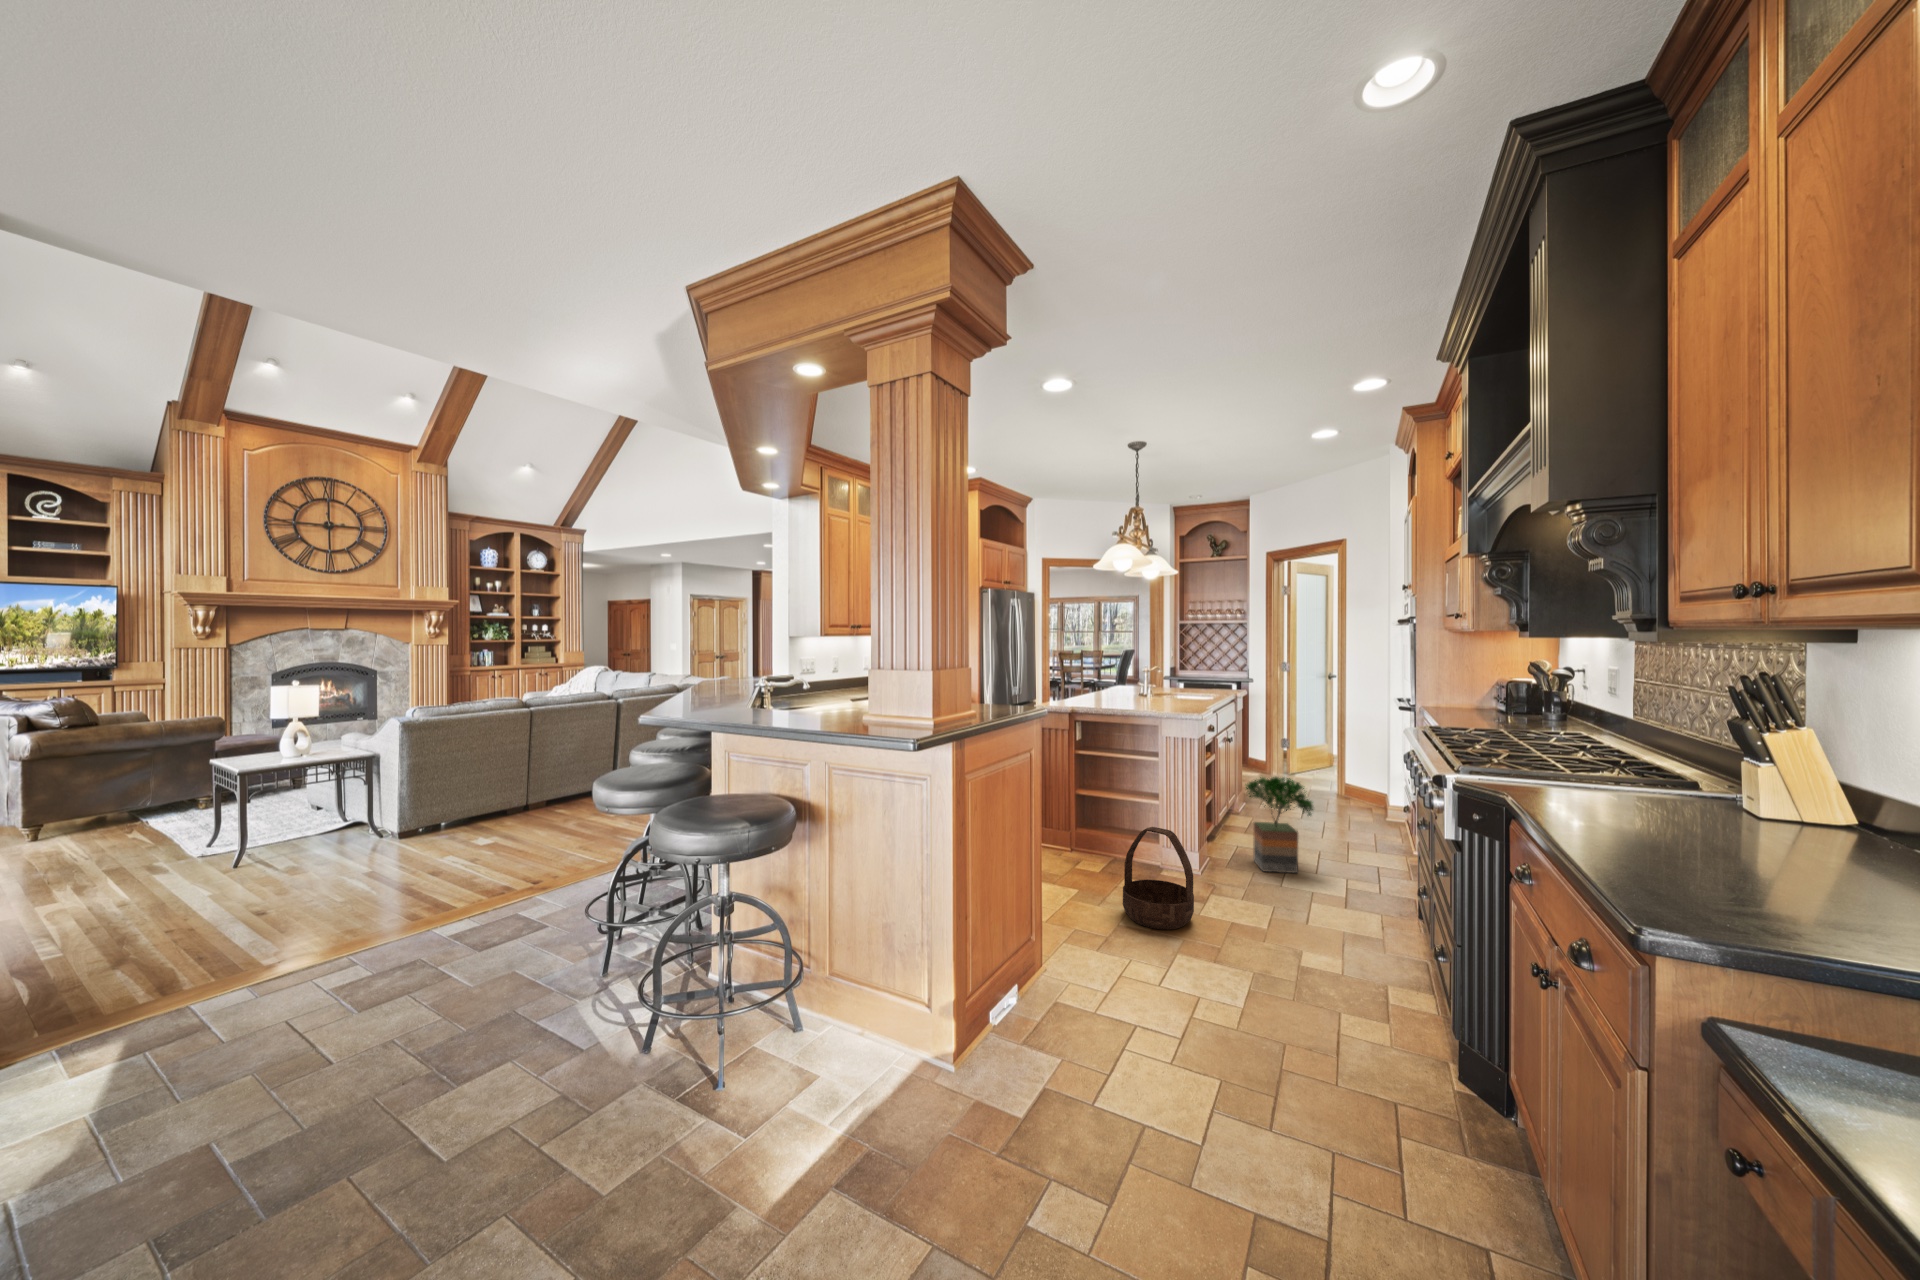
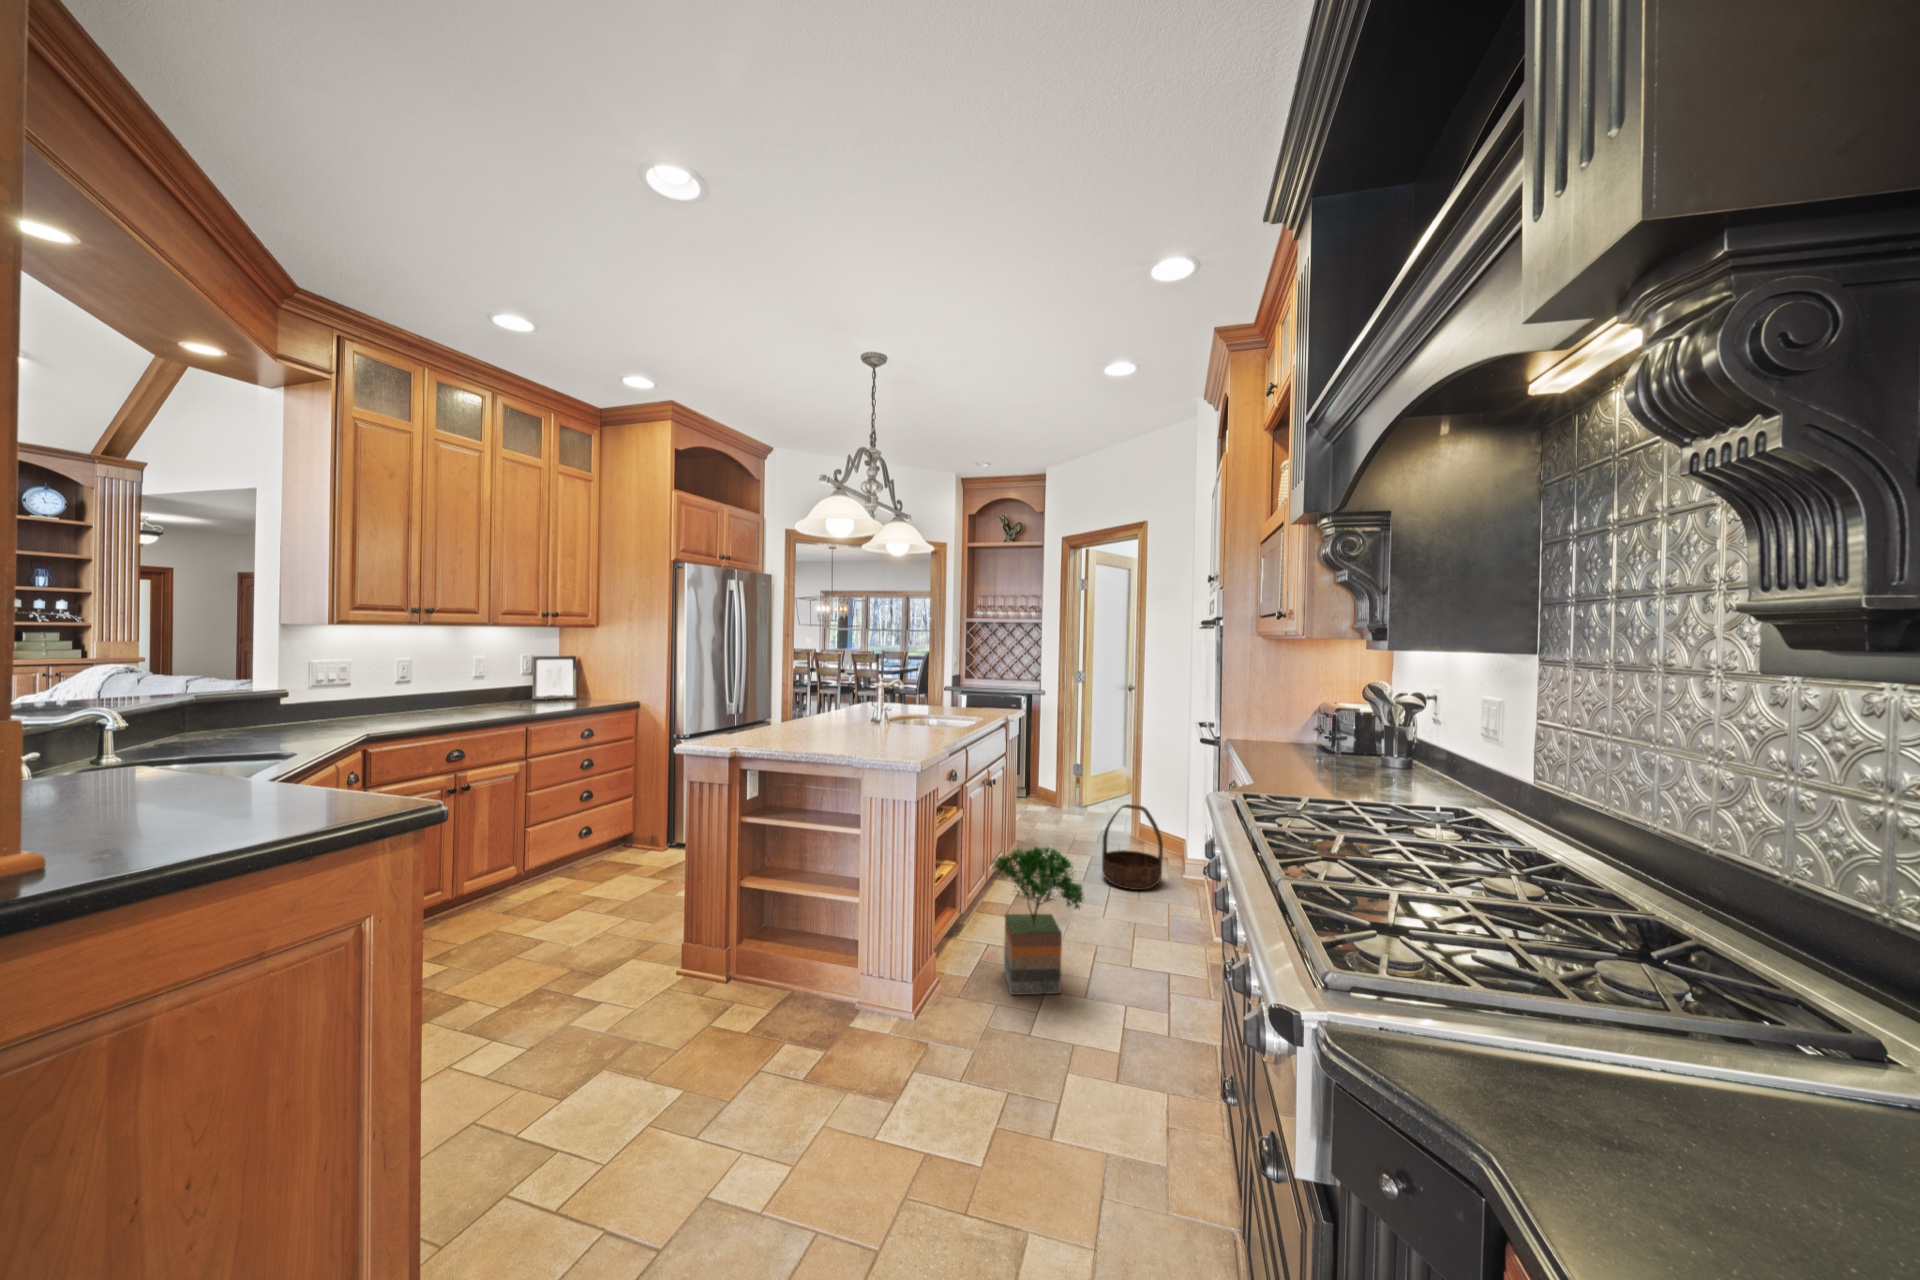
basket: present [1123,827,1194,929] -> present [1102,804,1163,890]

